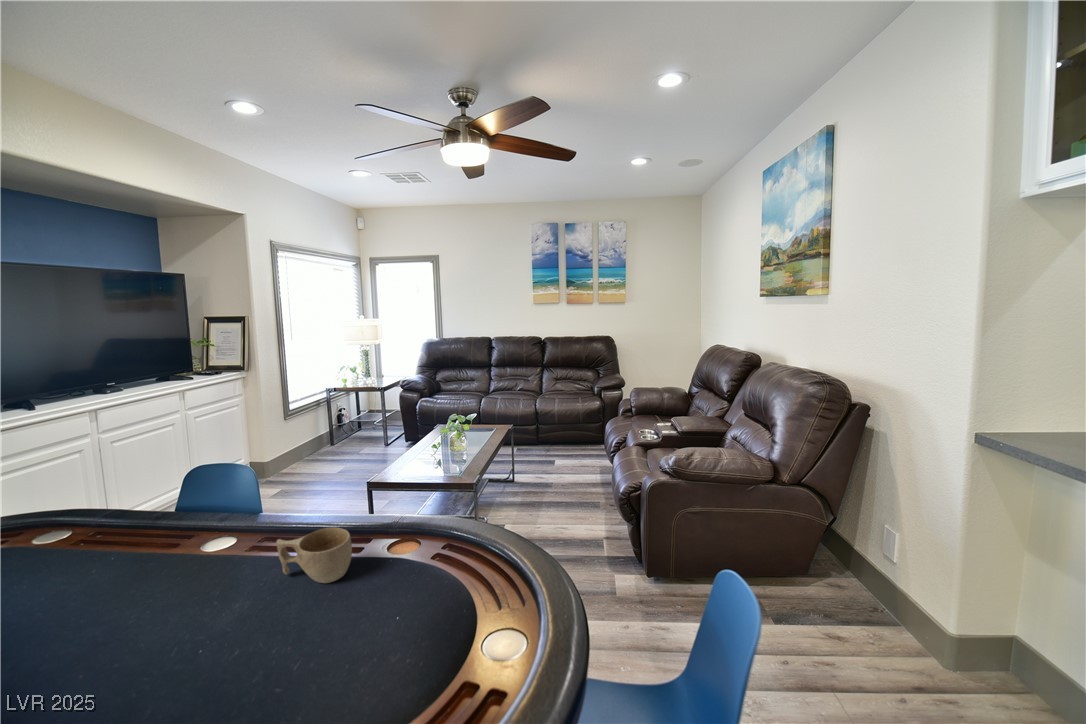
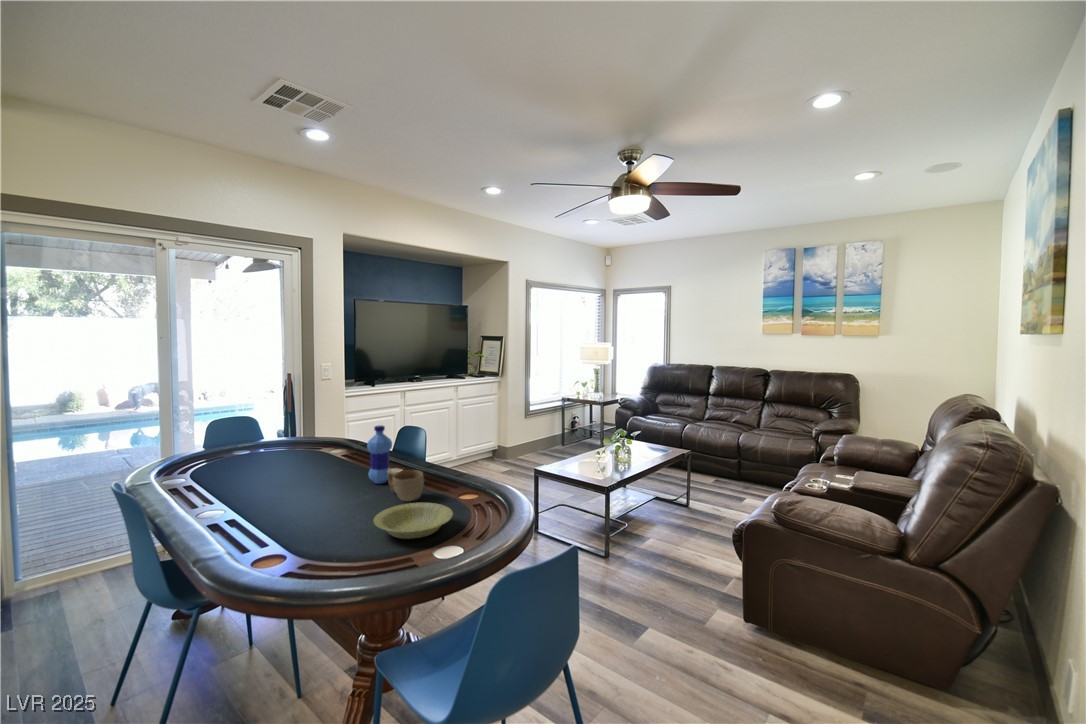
water bottle: none [206,470,256,570] -> present [367,425,392,484]
bowl: none [347,569,476,649] -> present [374,503,453,539]

